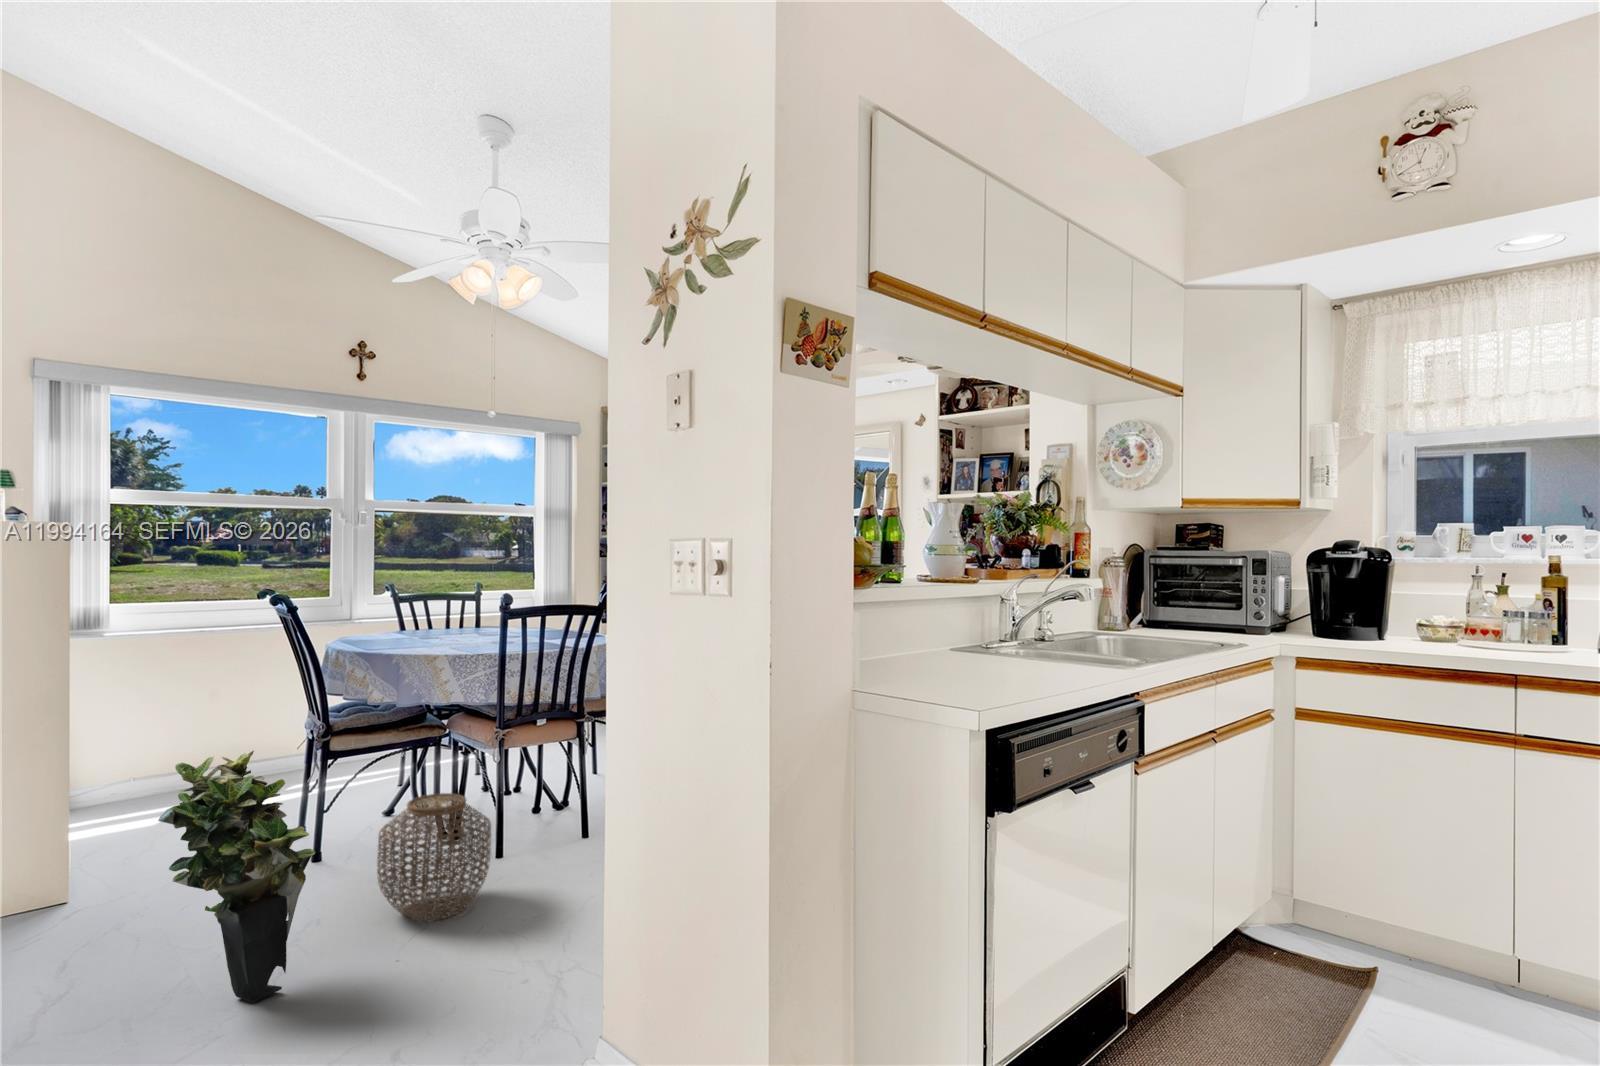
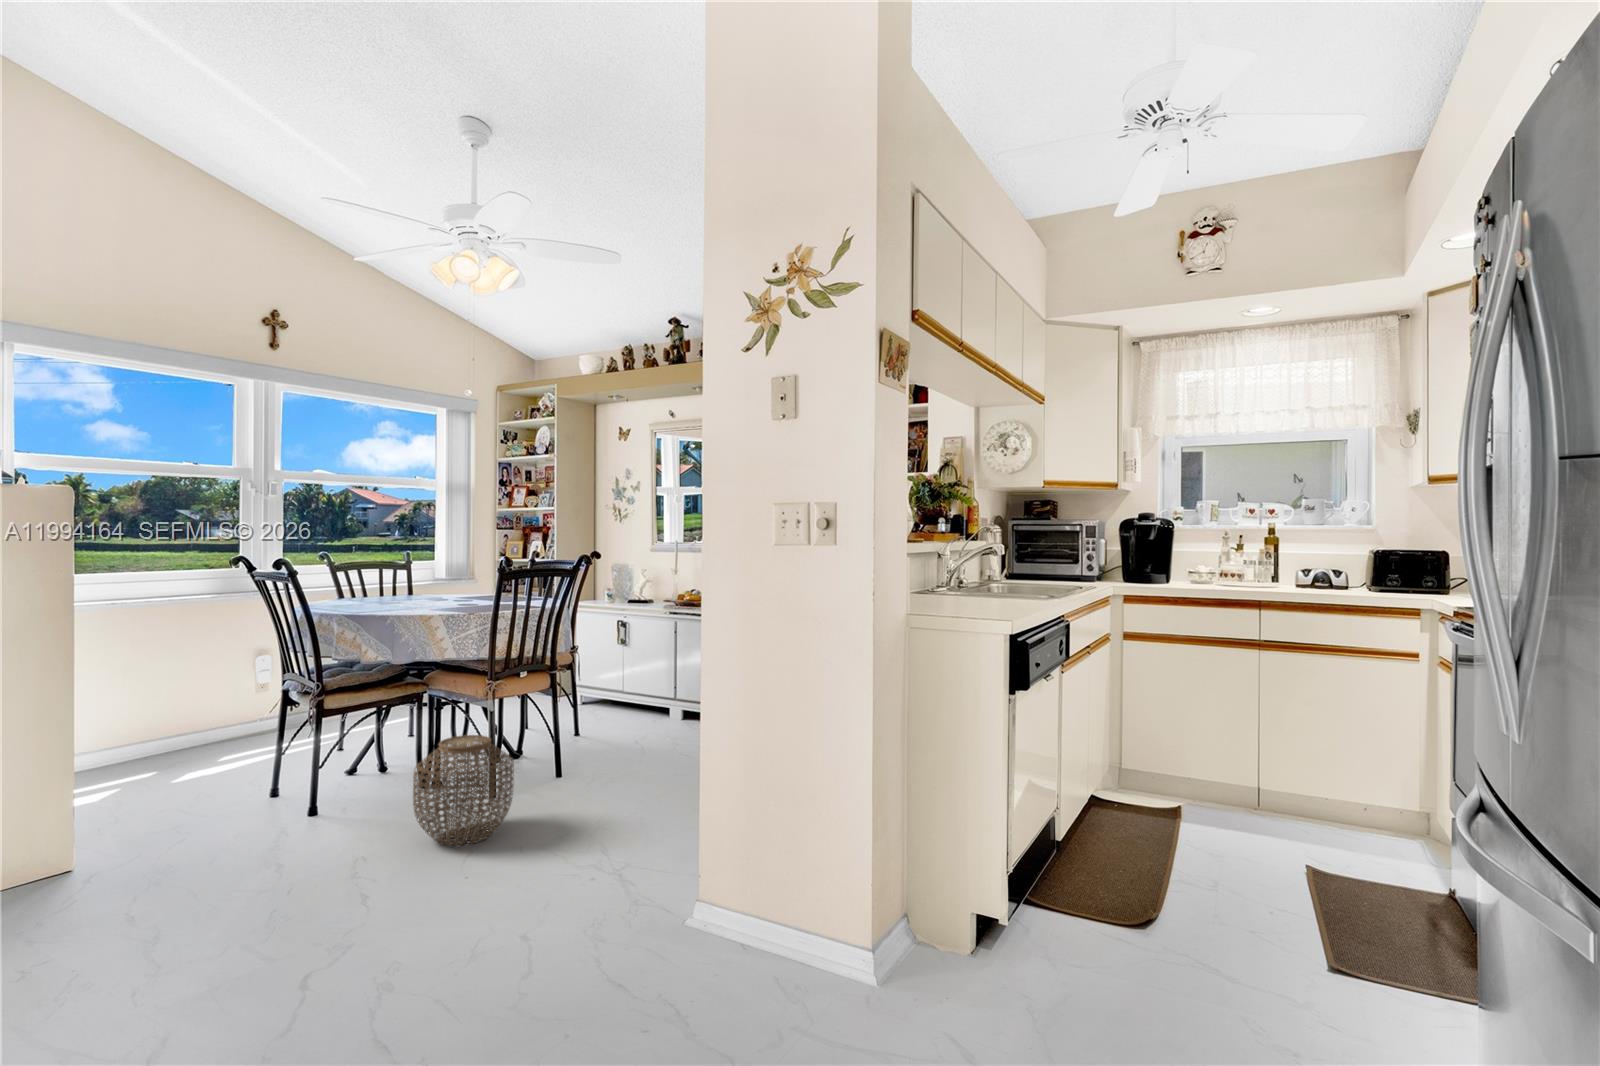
potted plant: present [158,751,315,1003] -> none [254,699,394,919]

